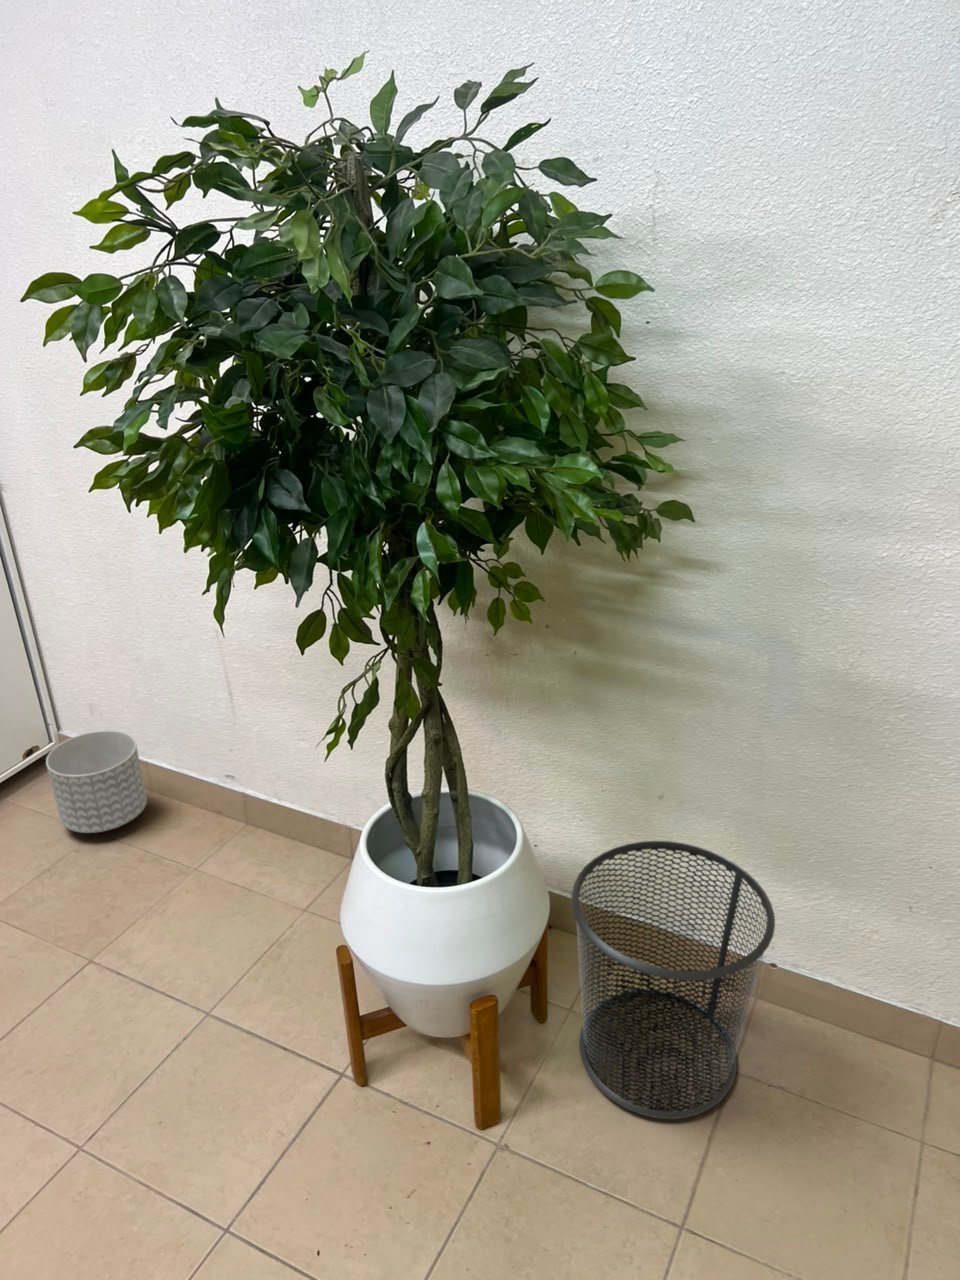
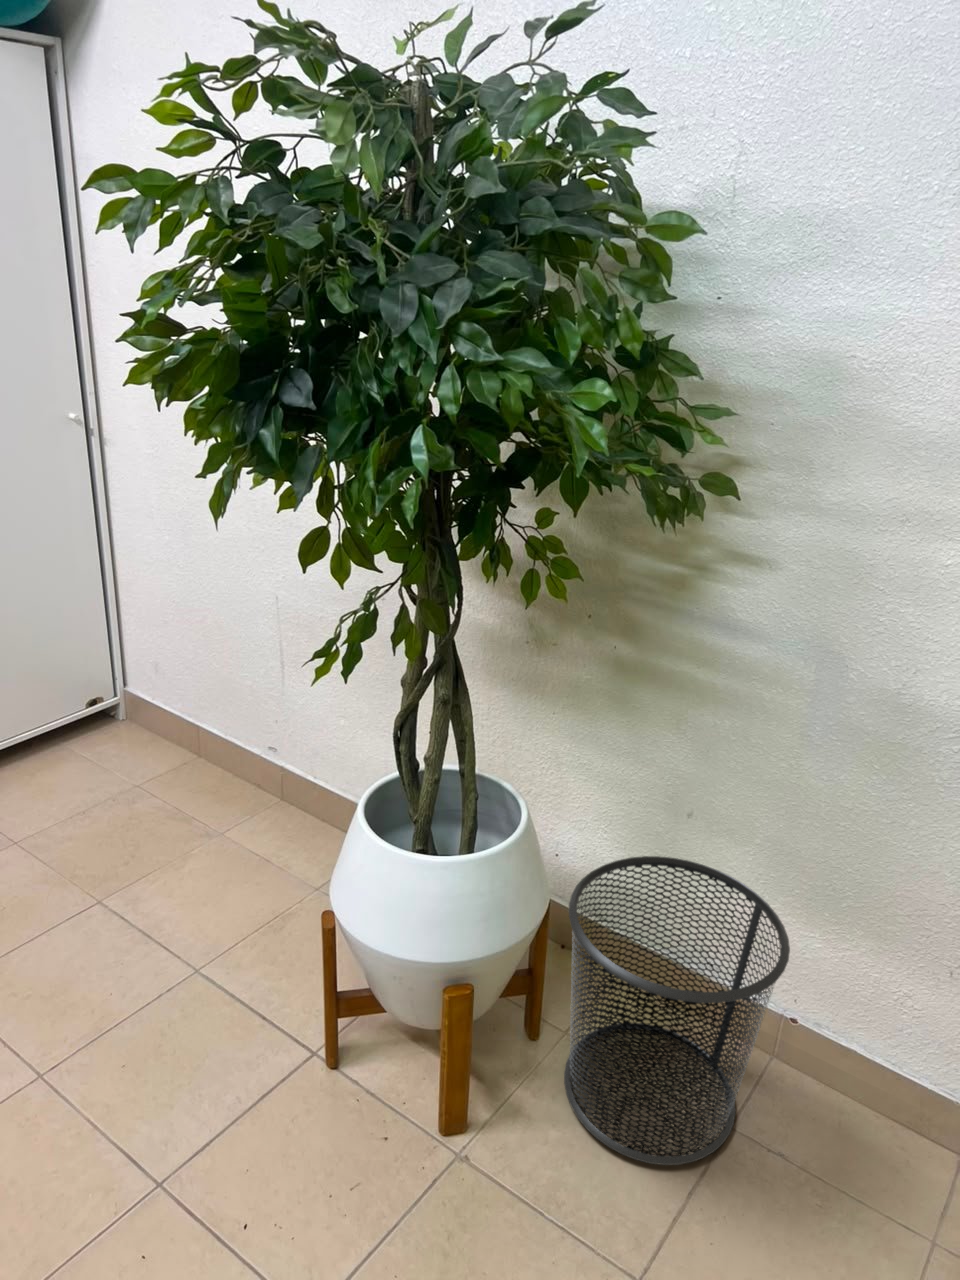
planter: present [46,730,147,833] -> none [103,692,194,787]

